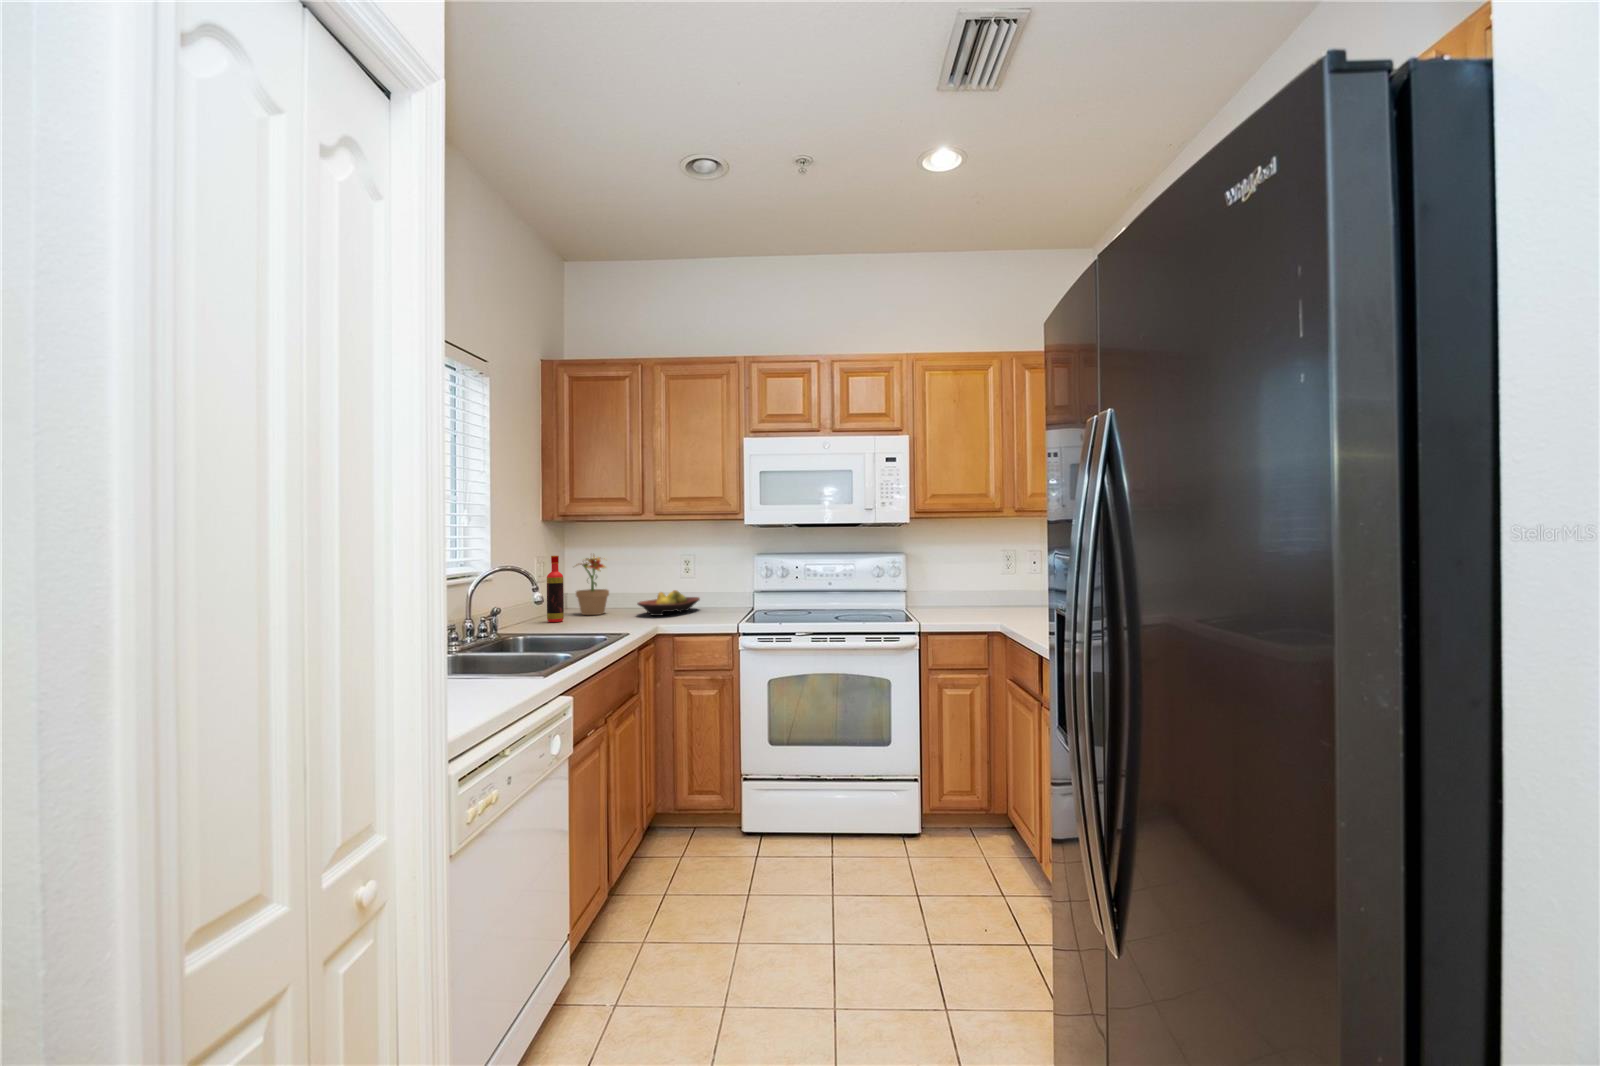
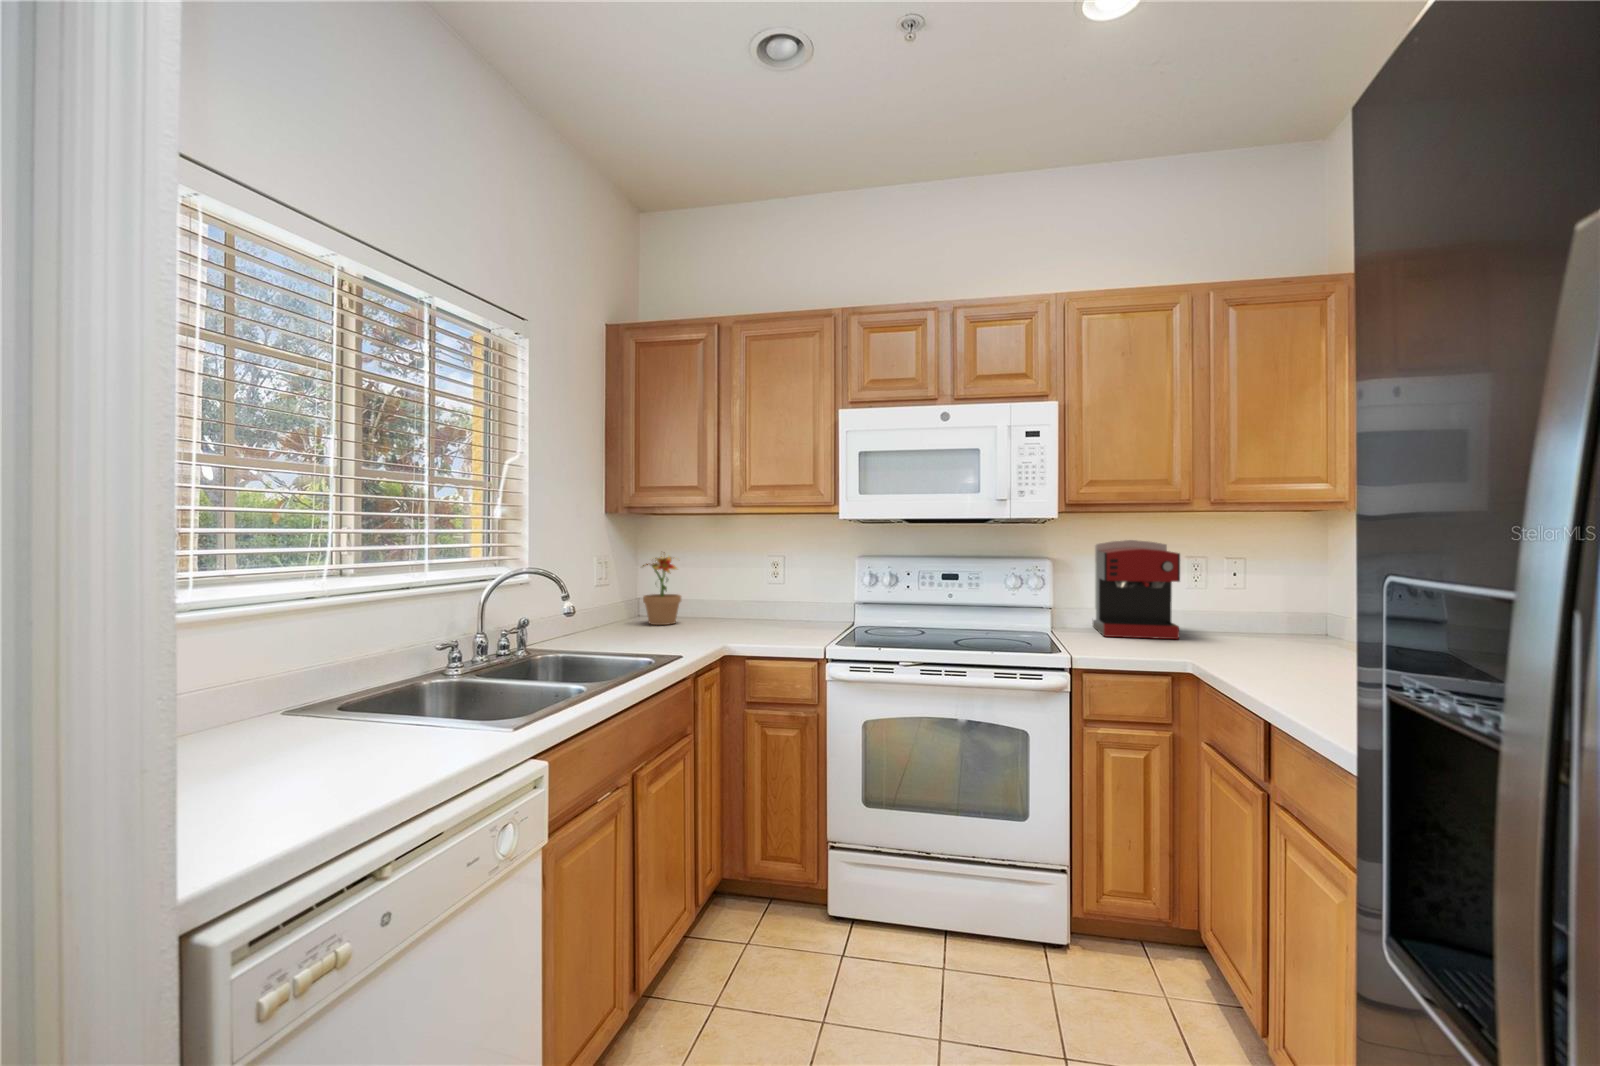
coffee maker: none [936,538,995,611] -> present [1093,540,1180,639]
bottle: present [547,556,564,622] -> none [603,554,623,633]
fruit bowl: present [637,590,700,616] -> none [710,598,788,629]

